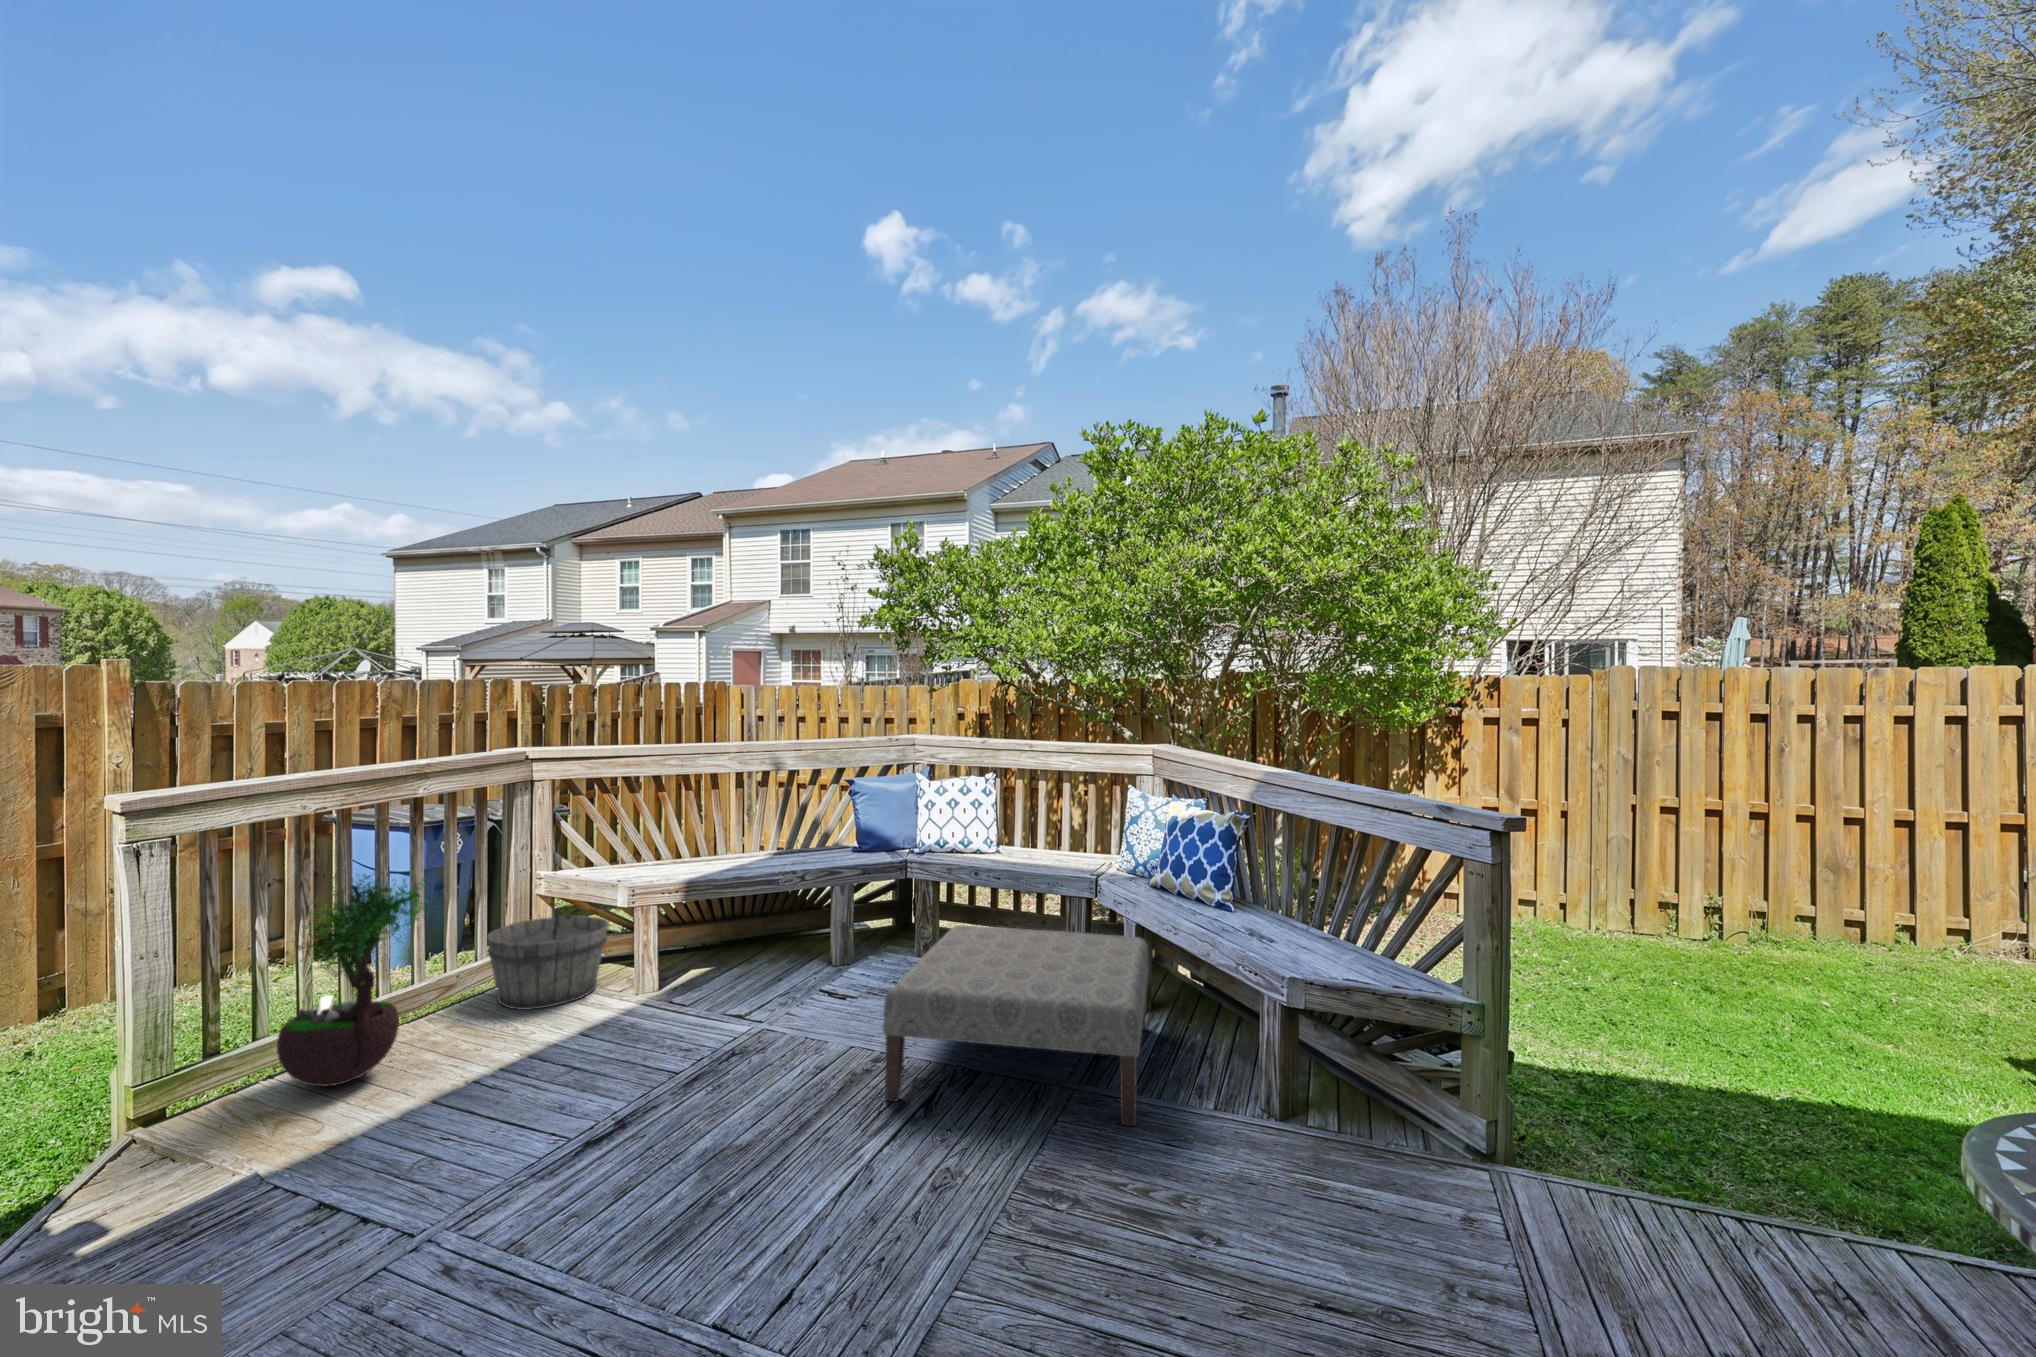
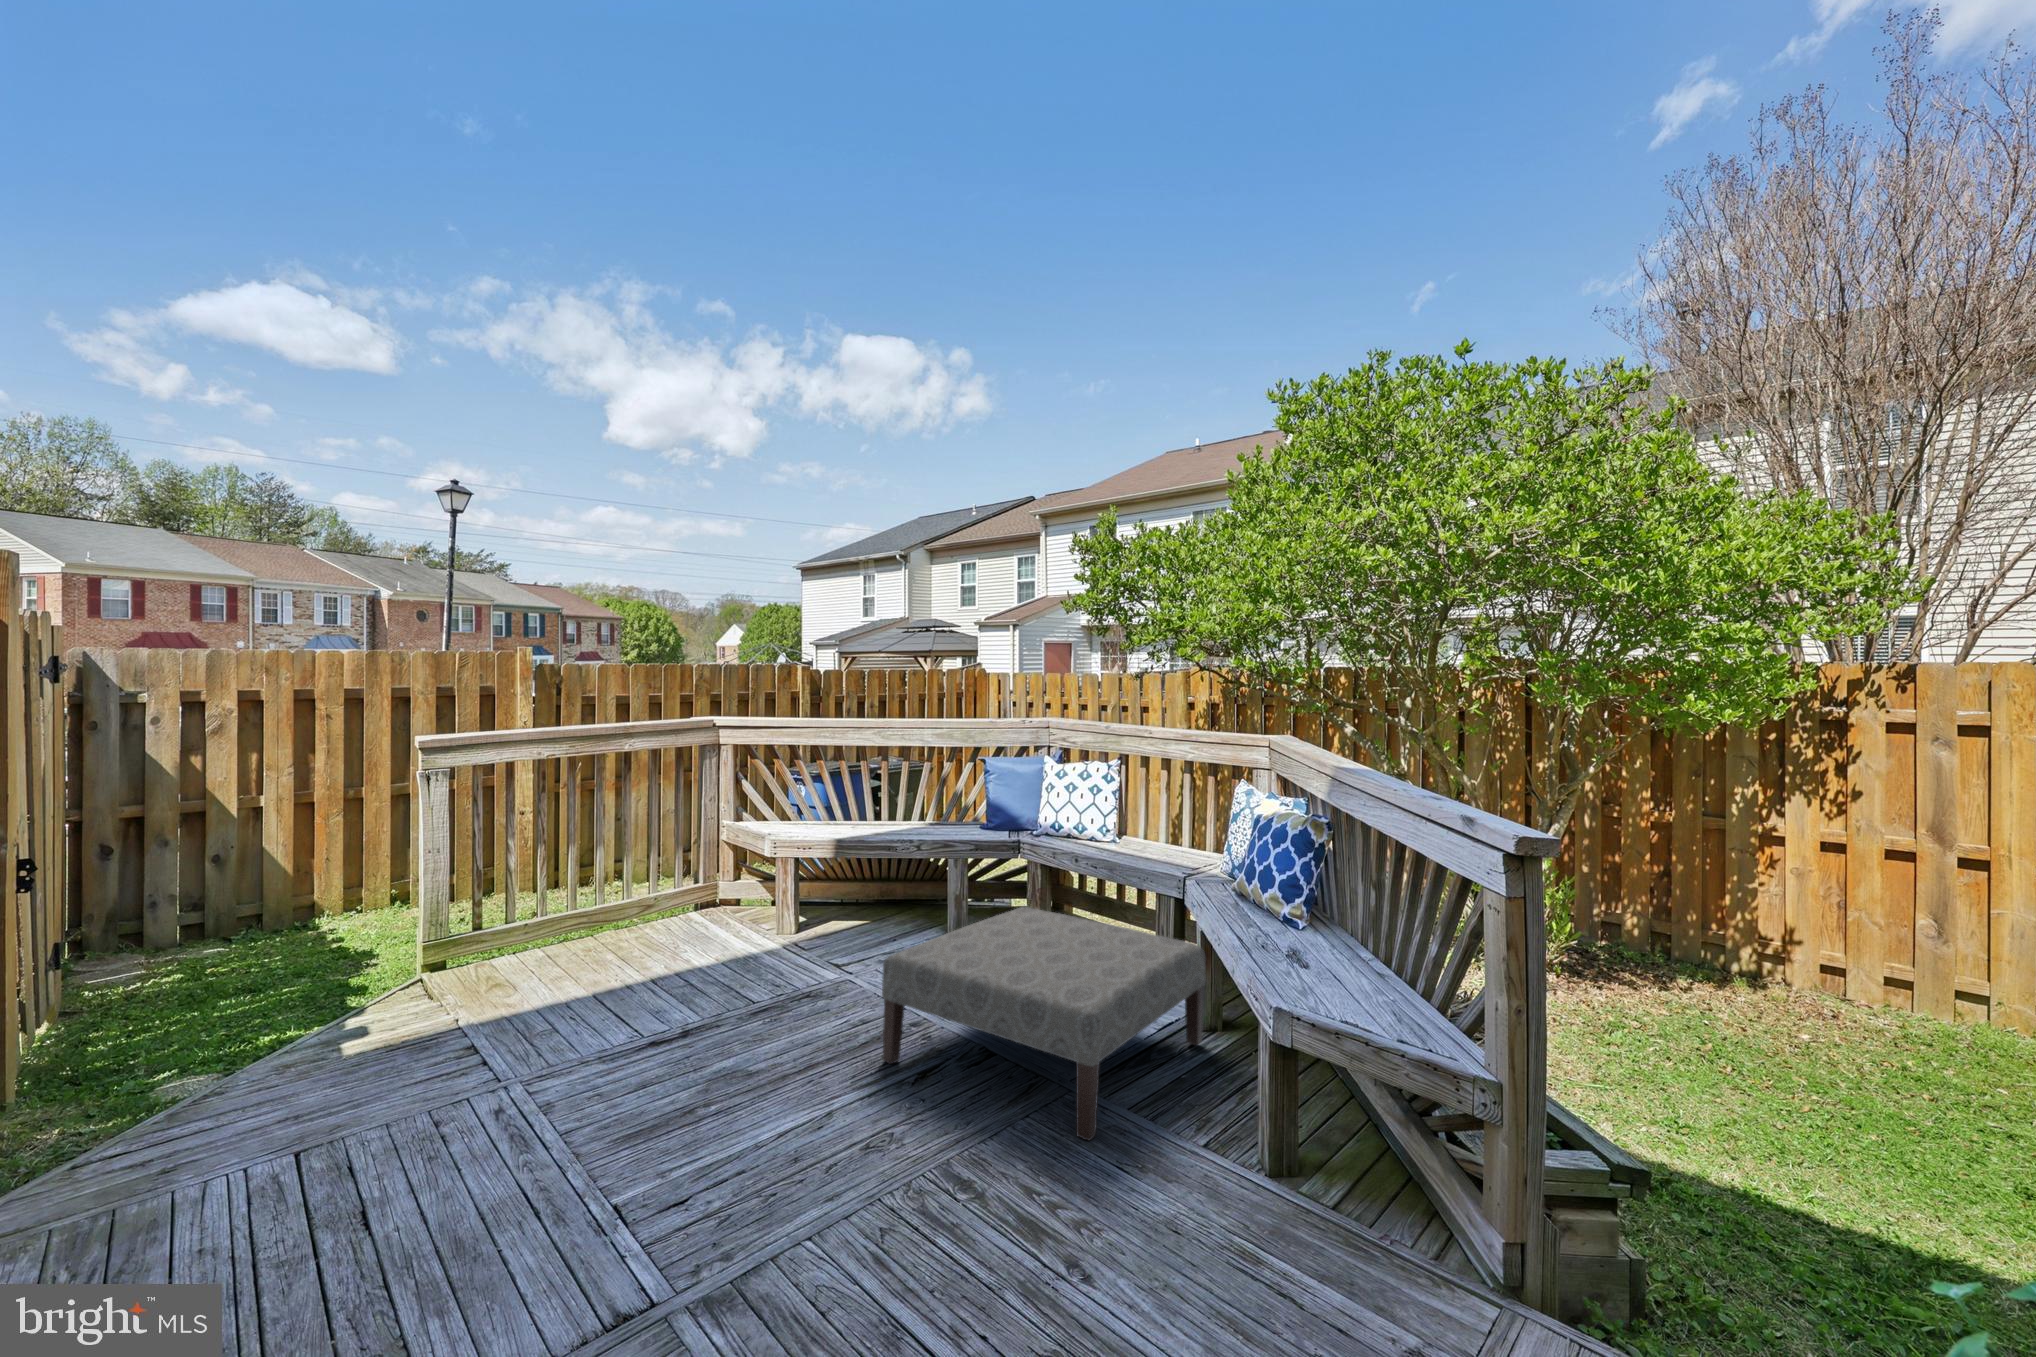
potted tree: present [277,870,436,1087] -> none [491,799,603,967]
wooden bucket: present [487,903,609,1010] -> none [679,847,773,933]

